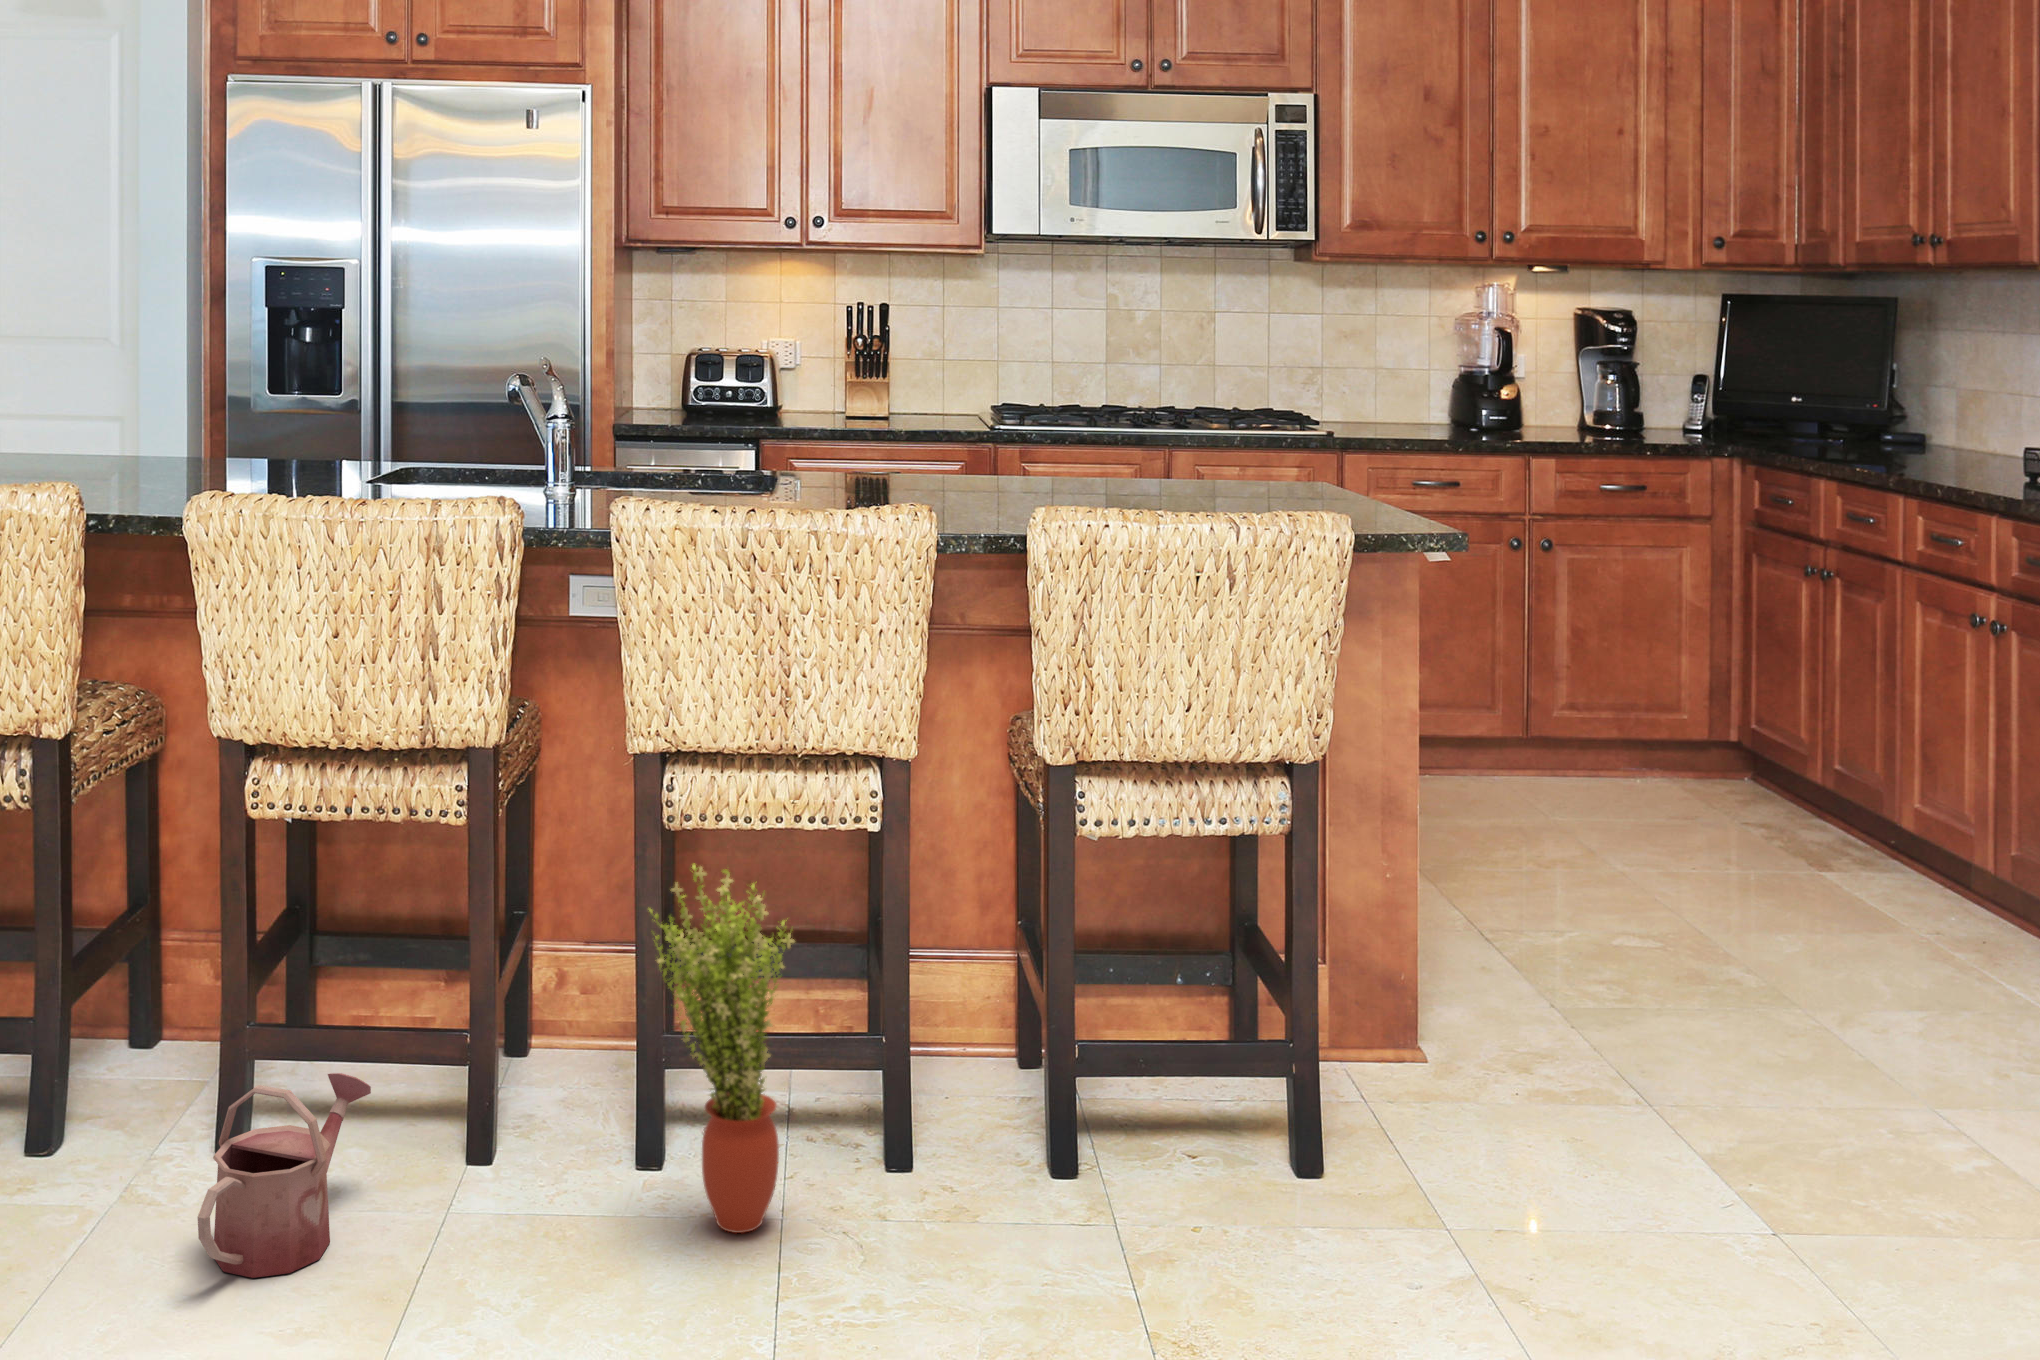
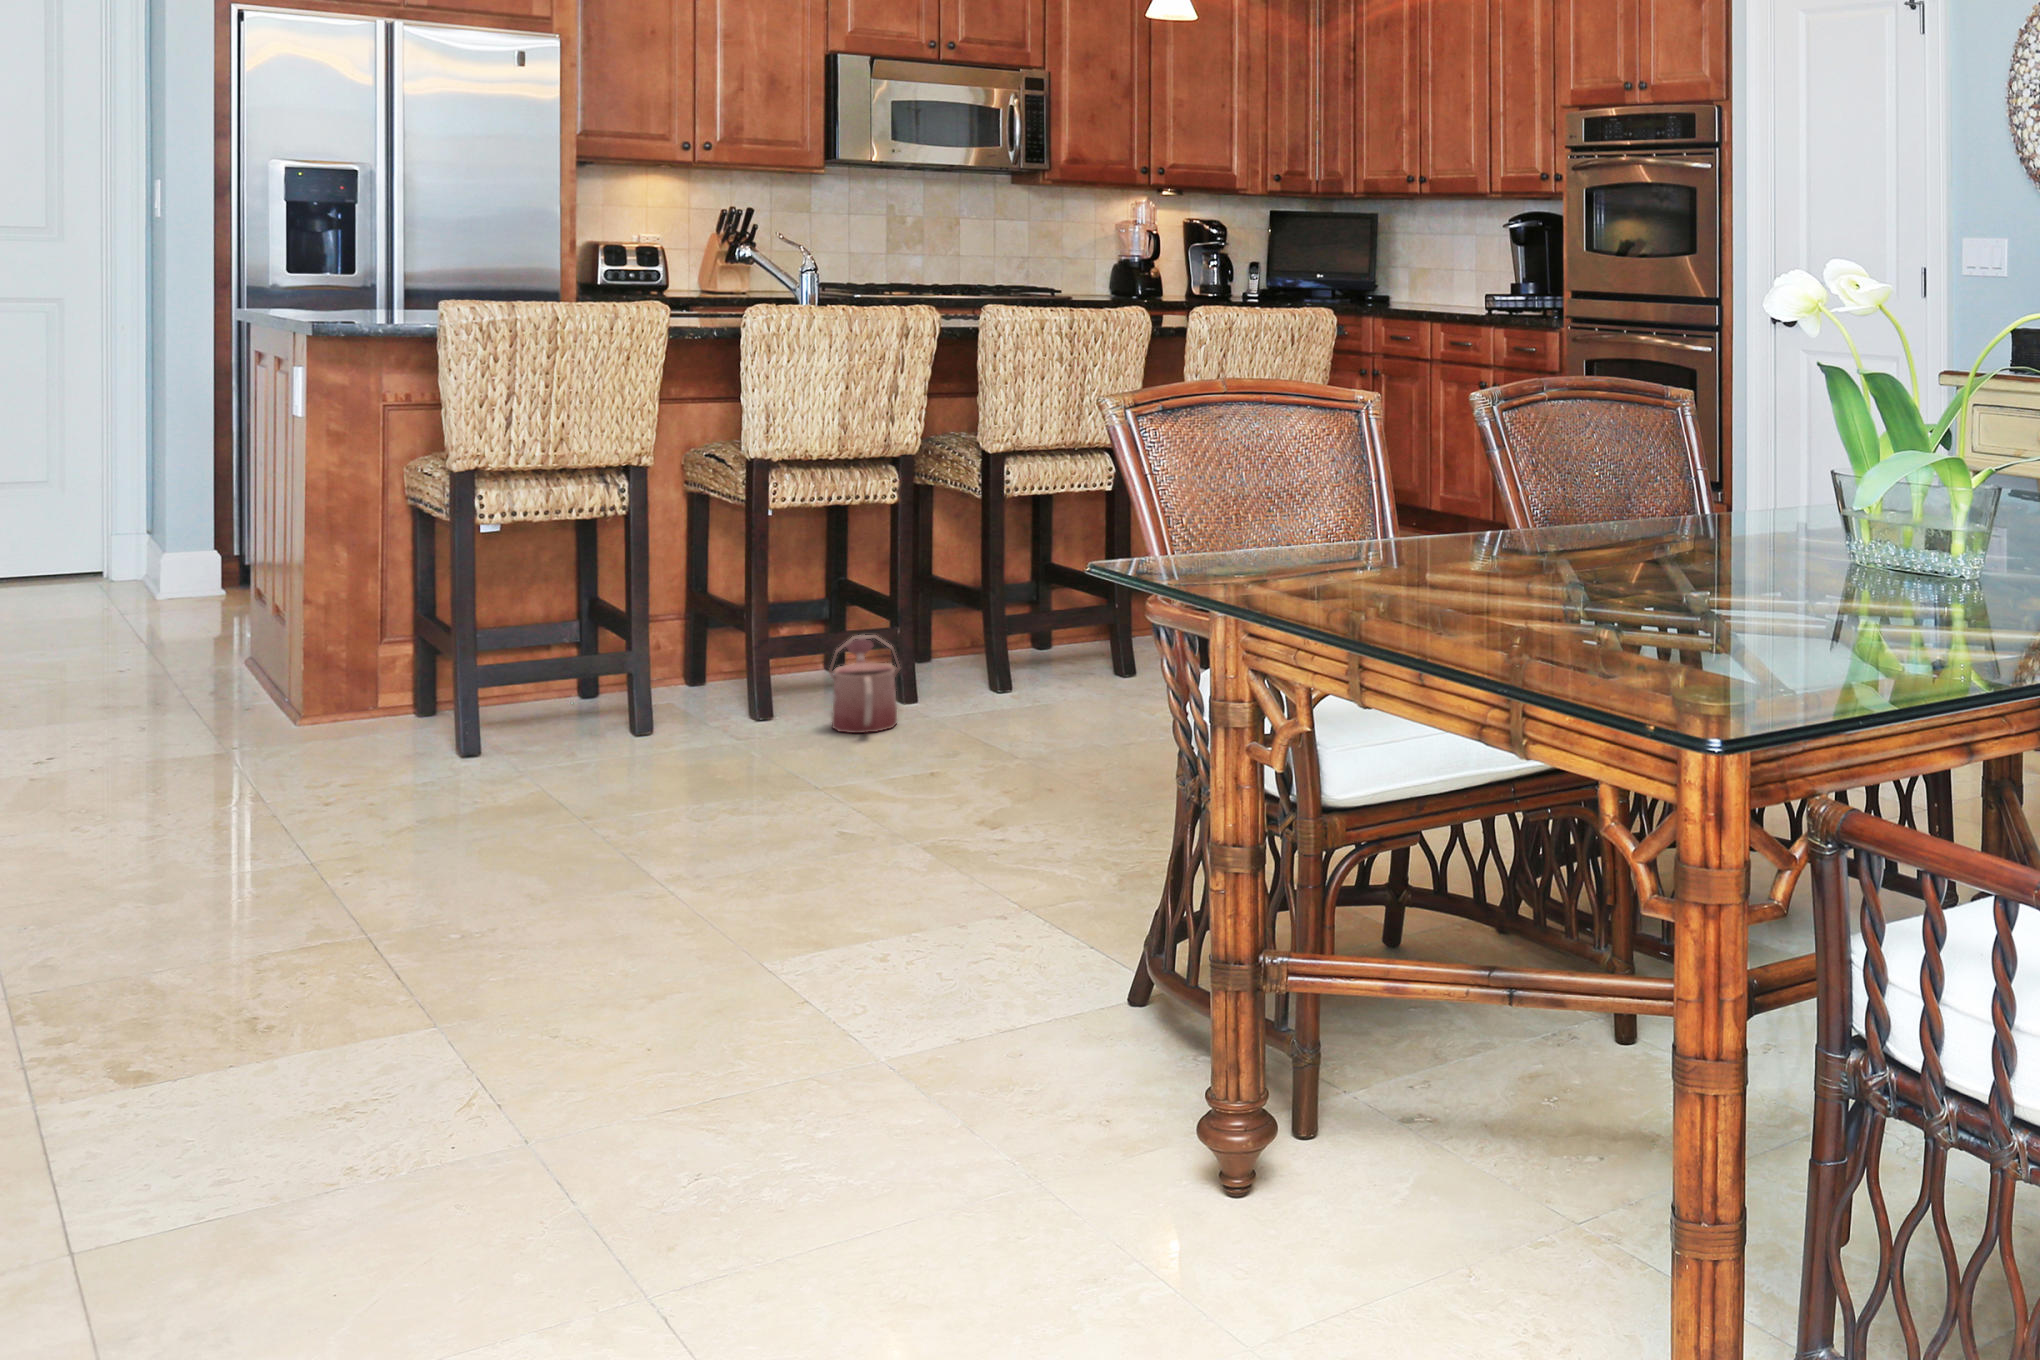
potted plant: present [649,865,795,1233] -> none [1030,500,1112,686]

